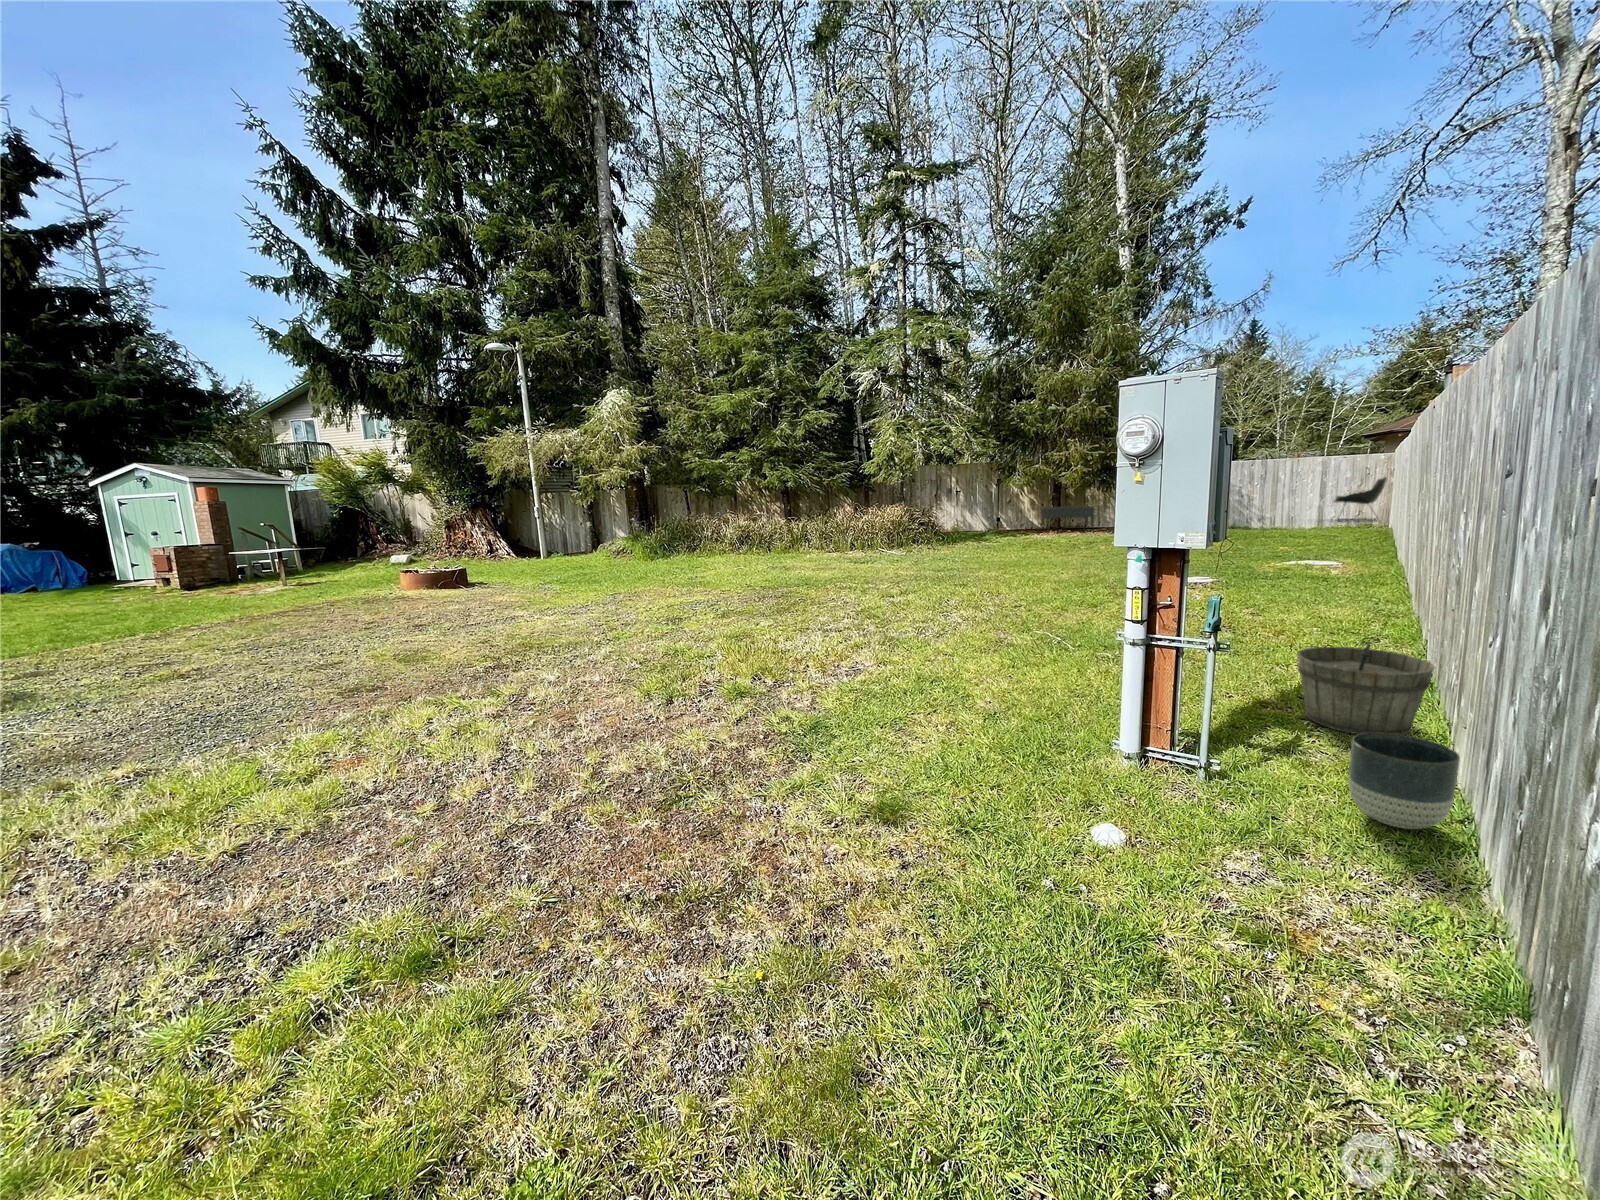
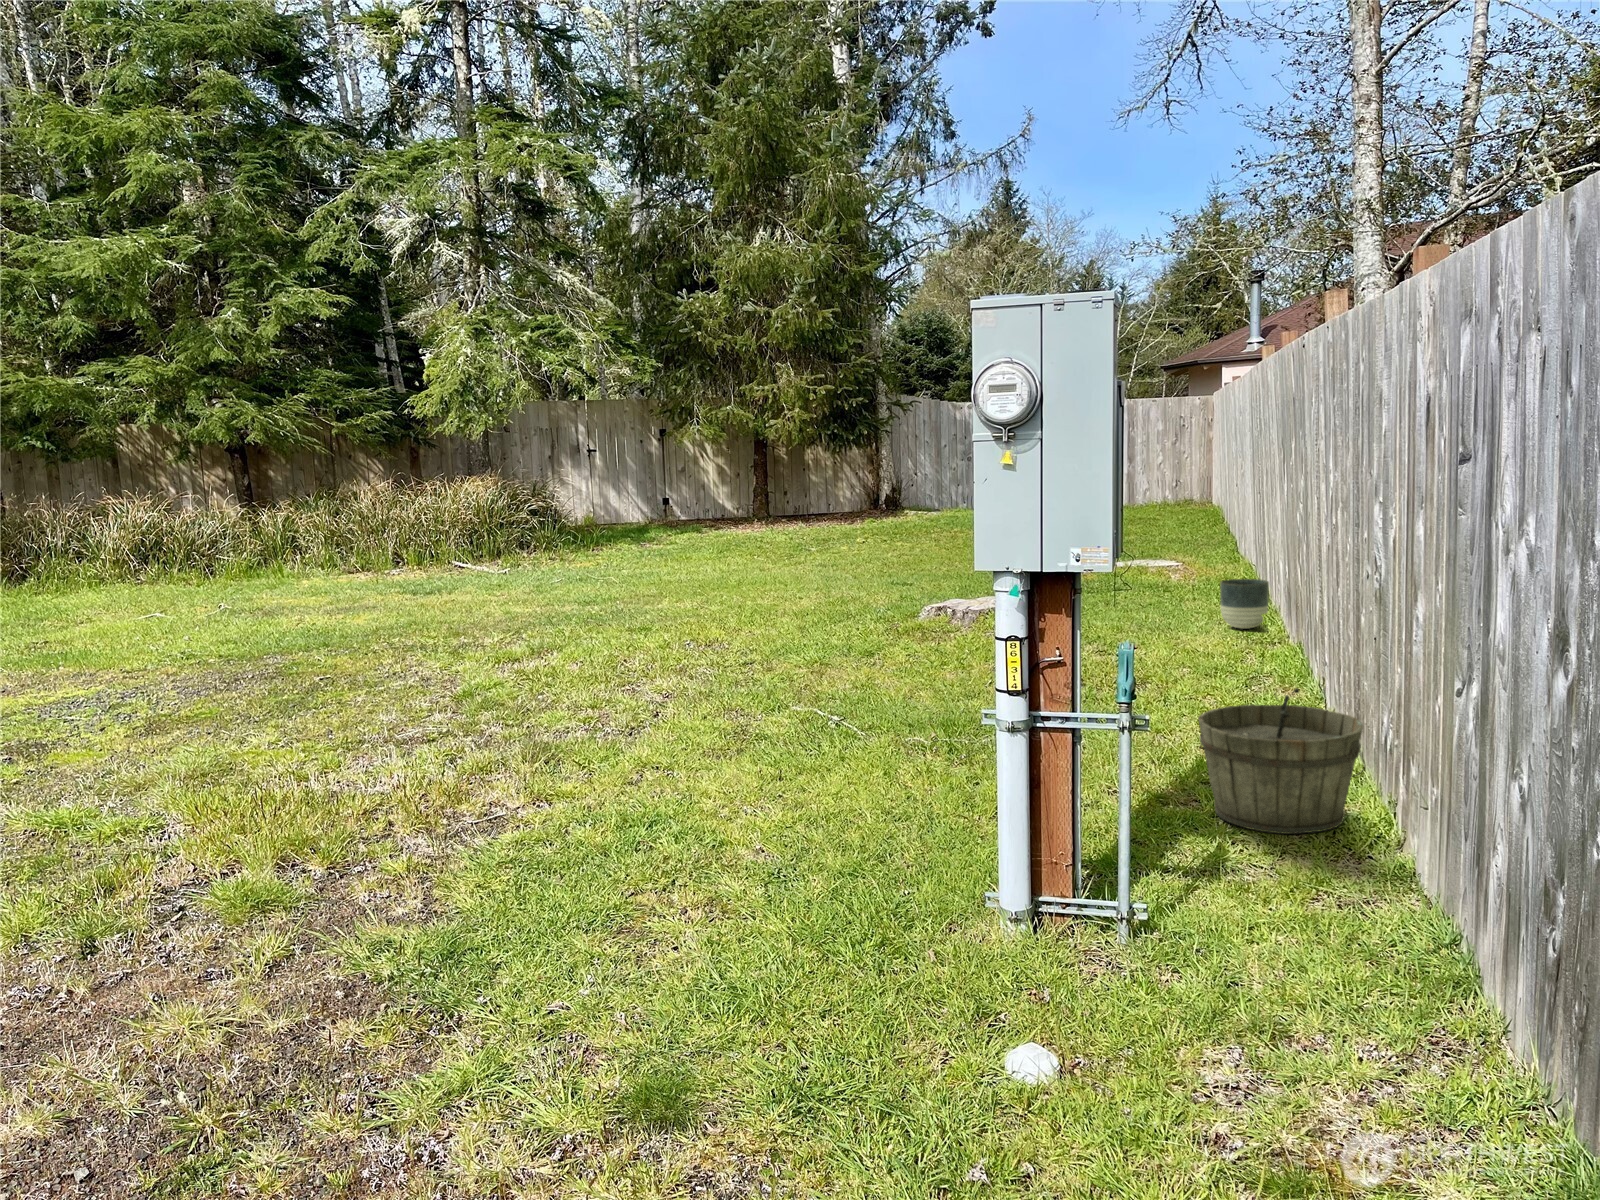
lounge chair: present [1334,477,1387,521] -> none [1142,436,1205,504]
bench: present [1041,505,1095,528] -> none [715,482,805,526]
planter: present [1349,732,1460,829] -> present [1220,579,1269,629]

